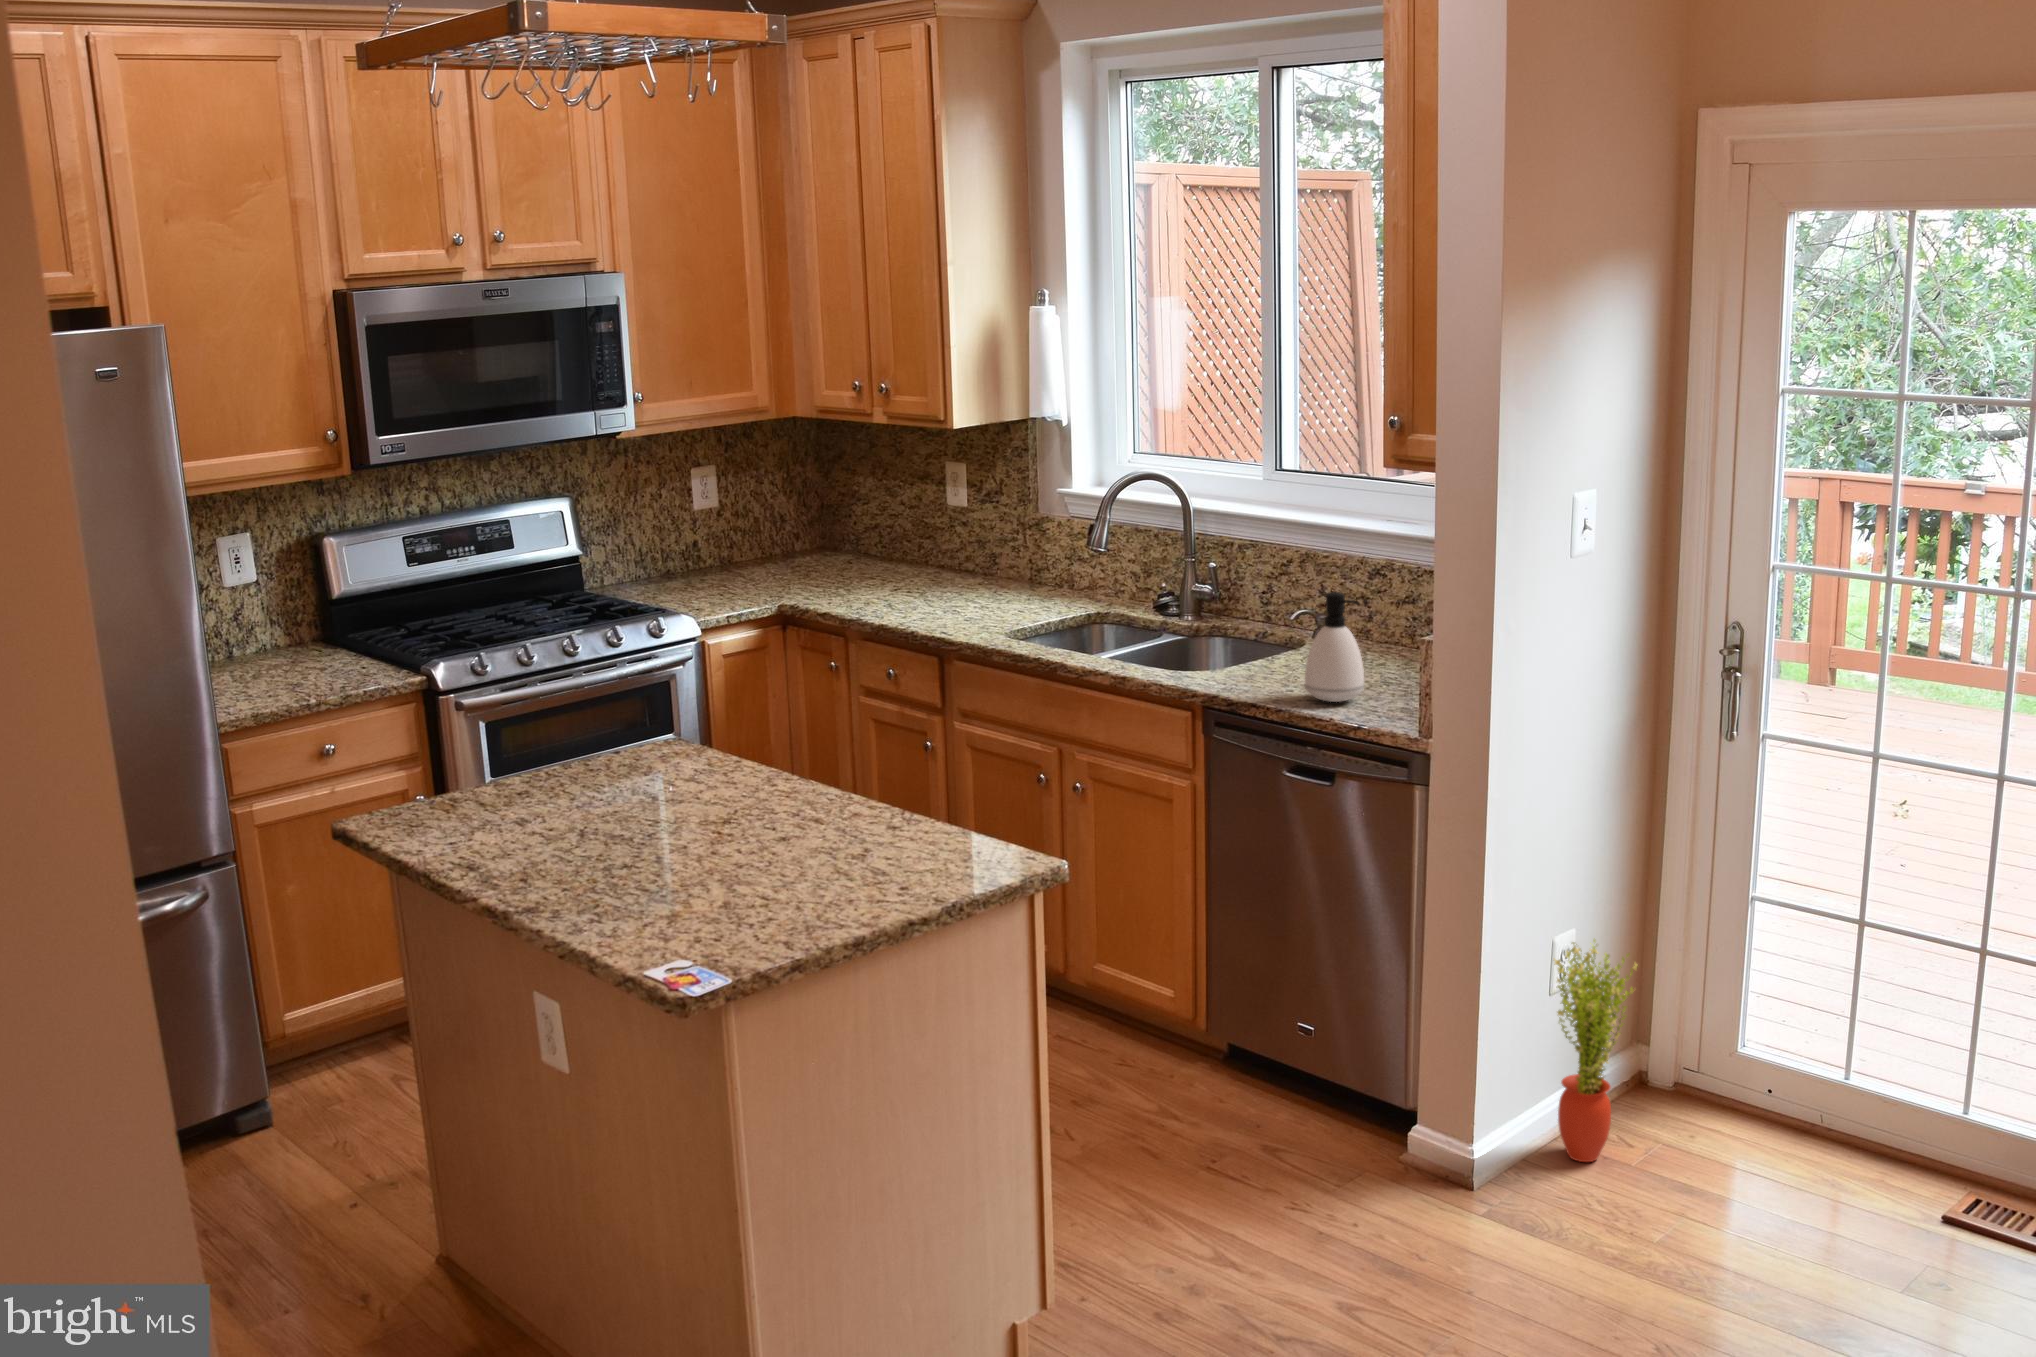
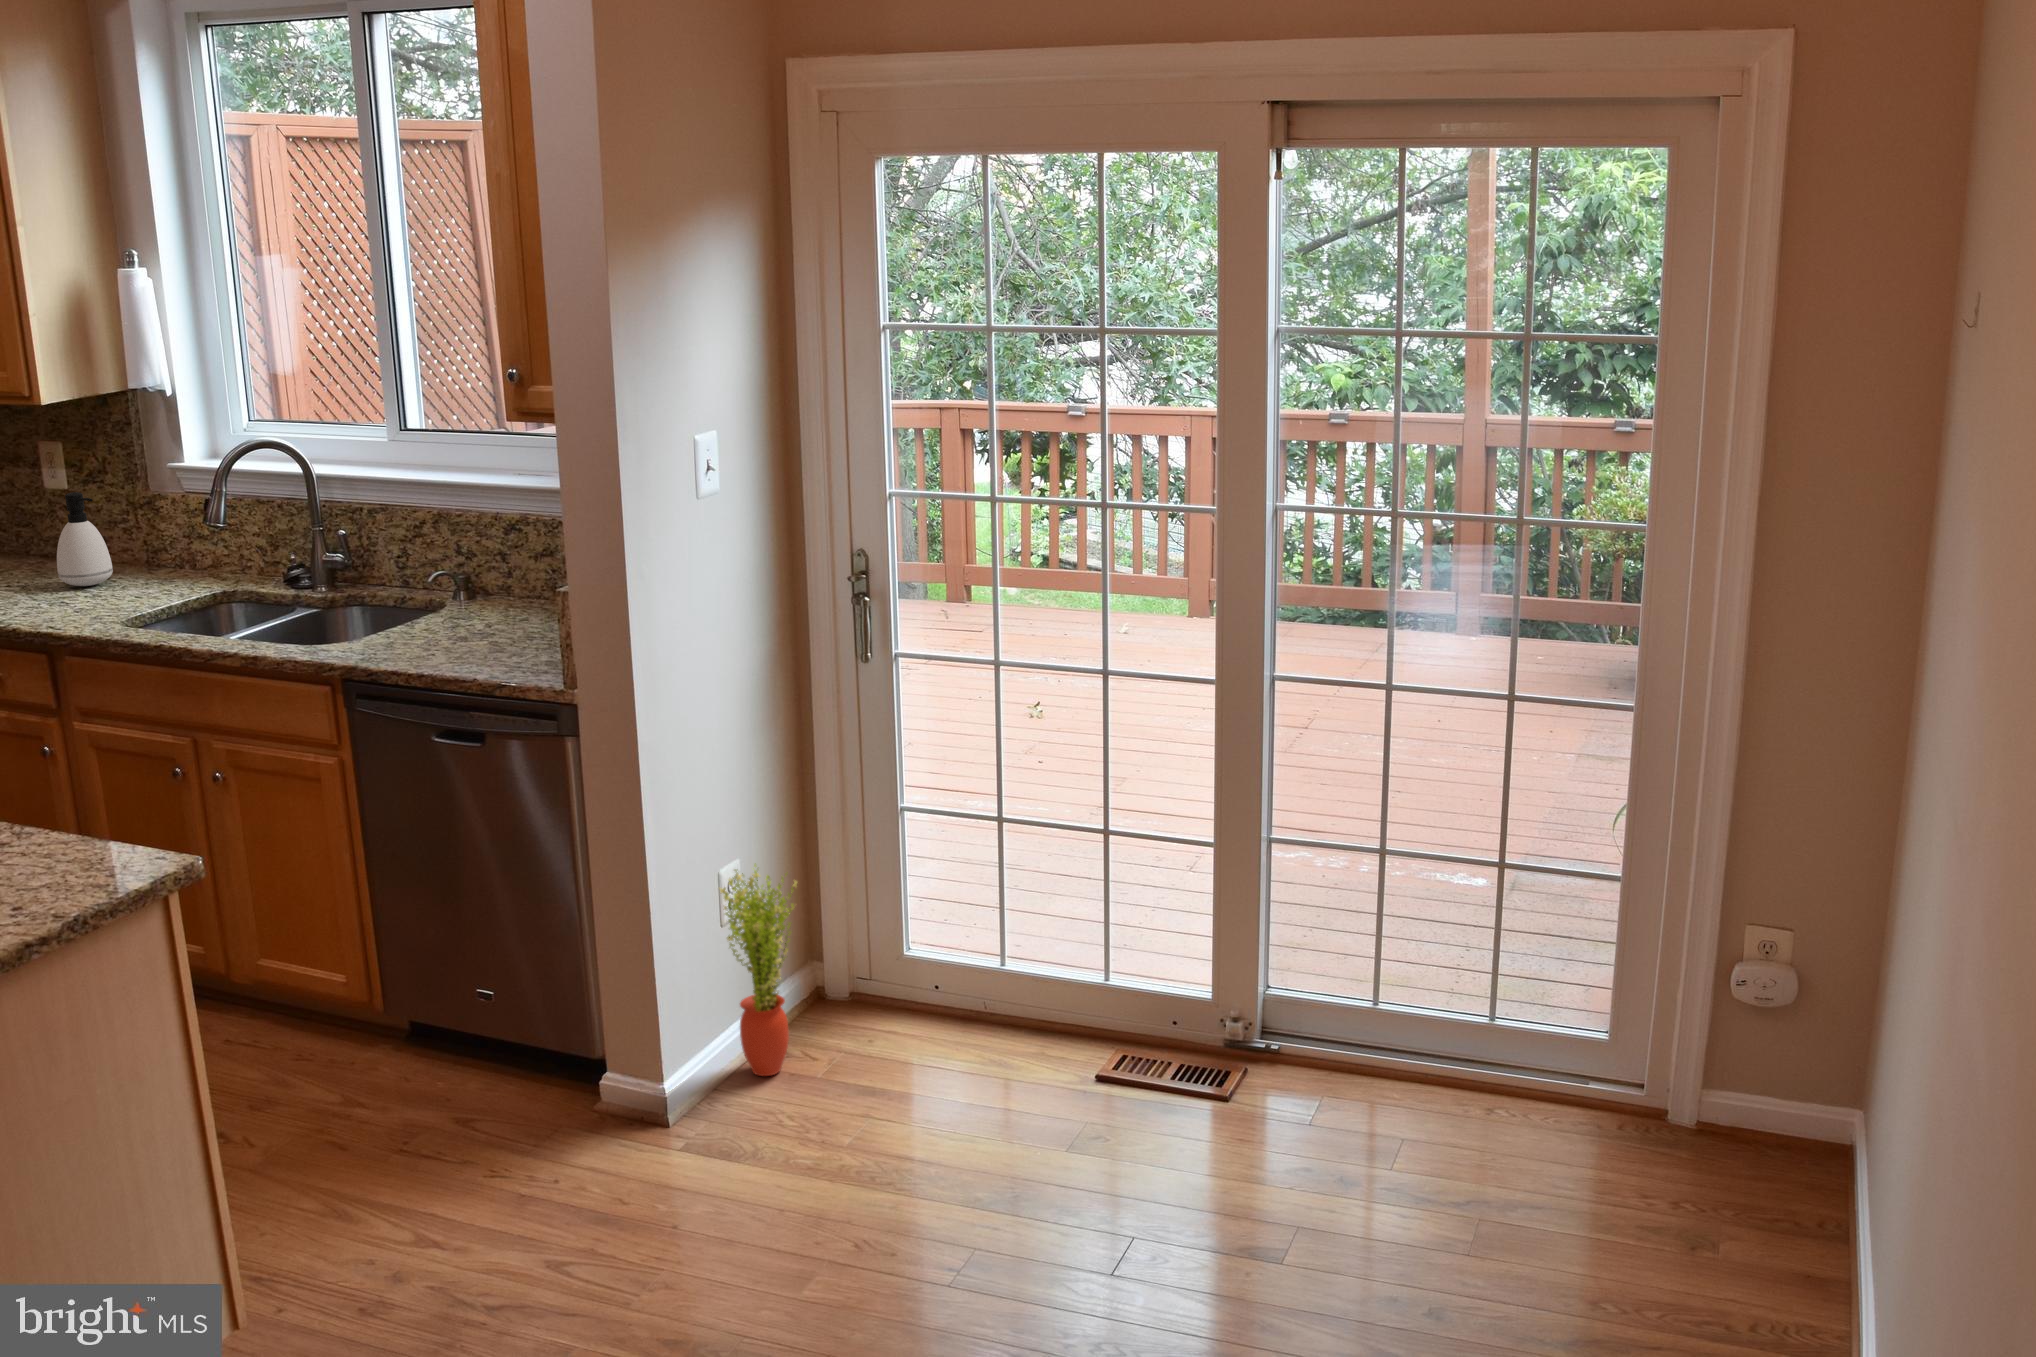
soap dispenser: present [1305,592,1364,702] -> present [57,492,113,586]

